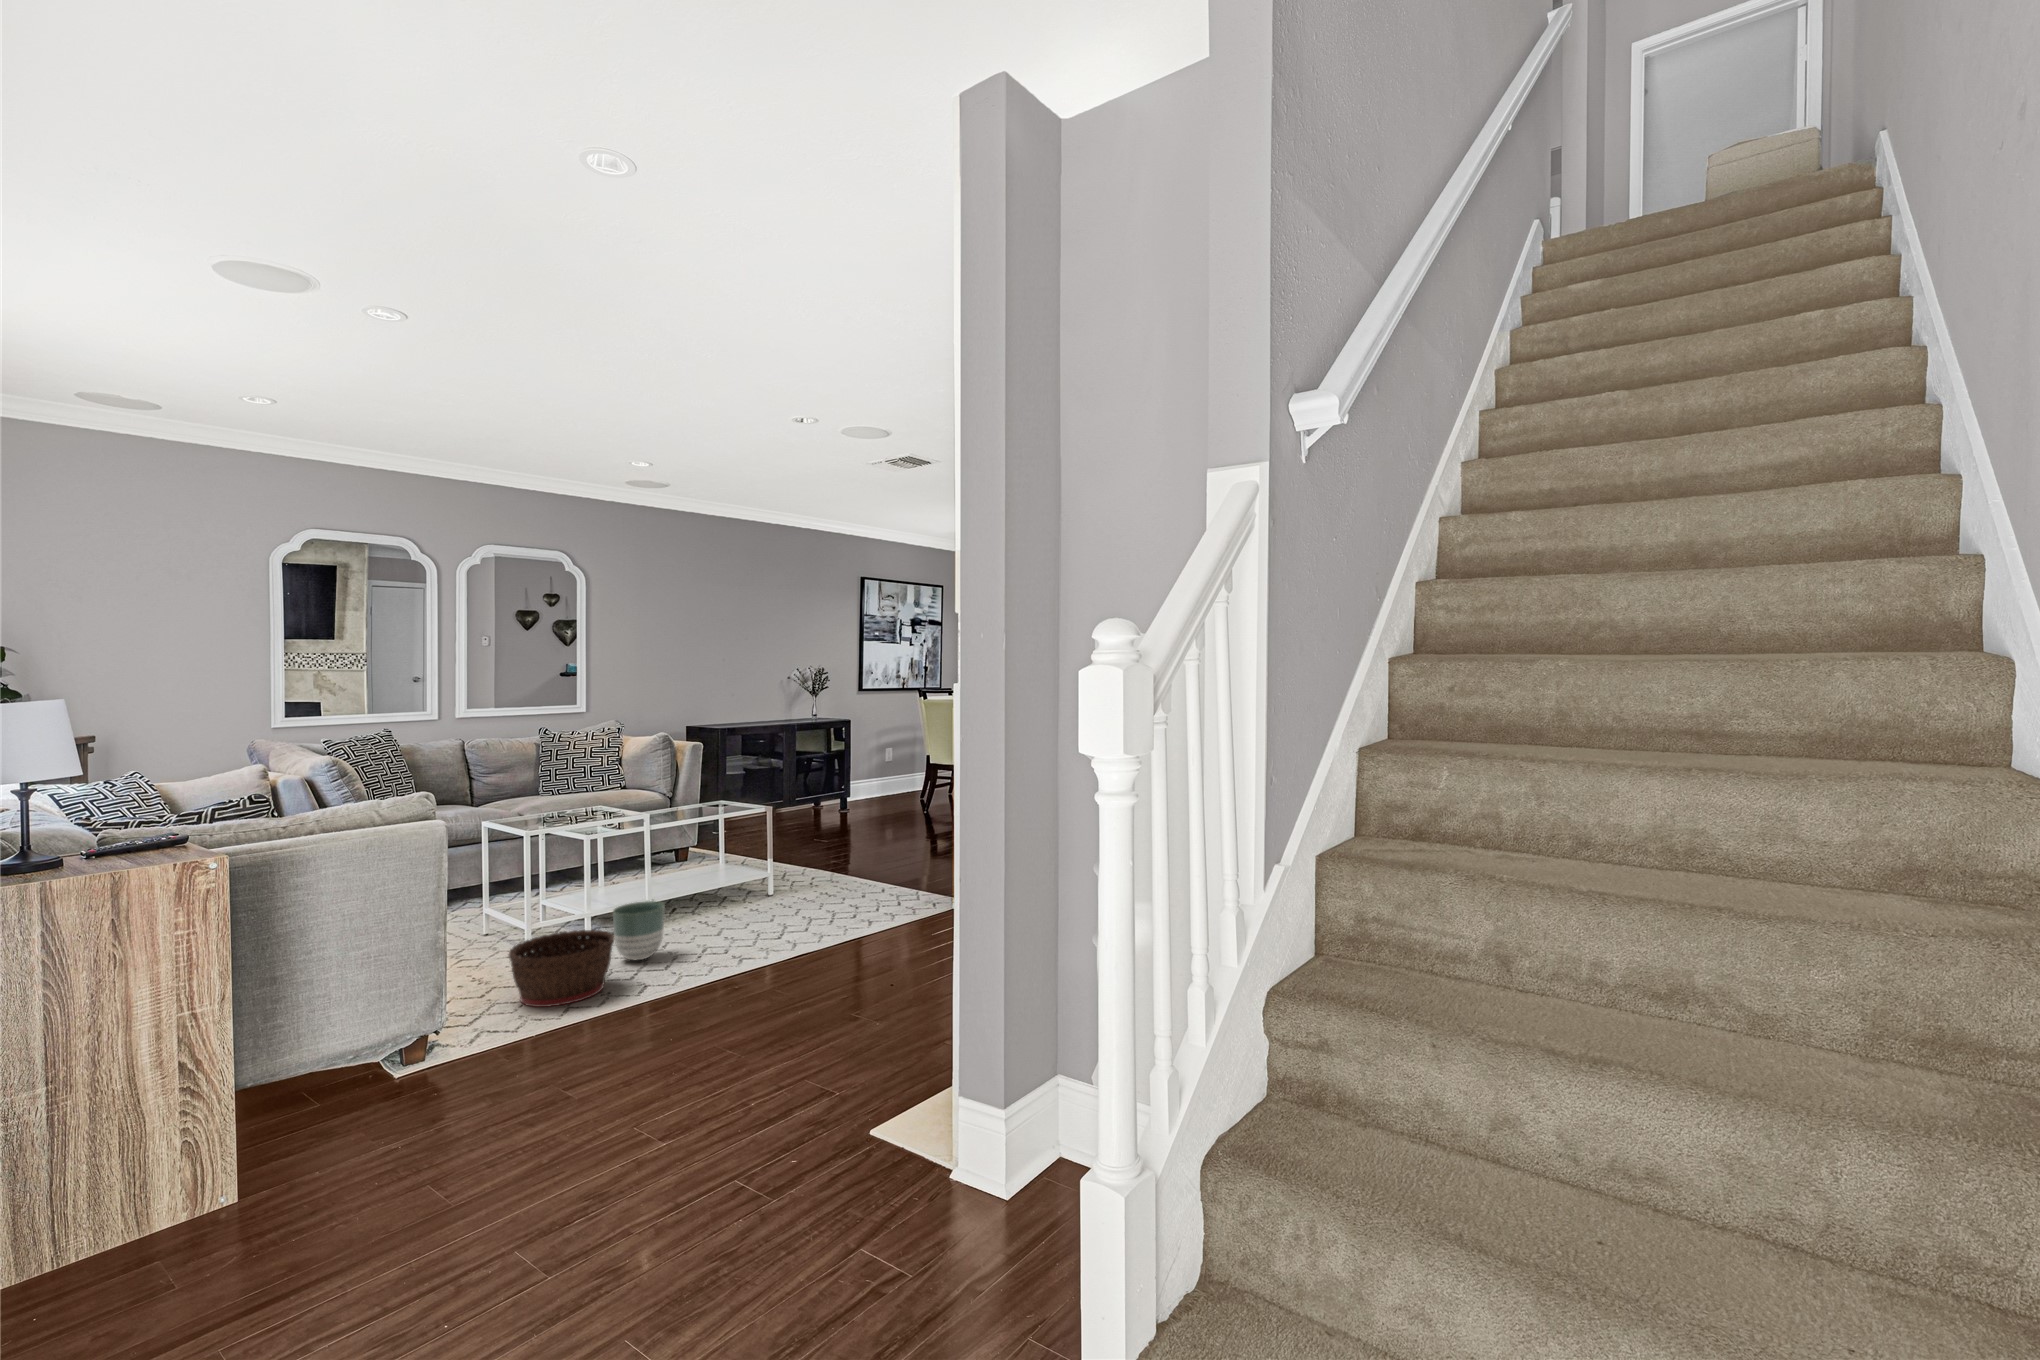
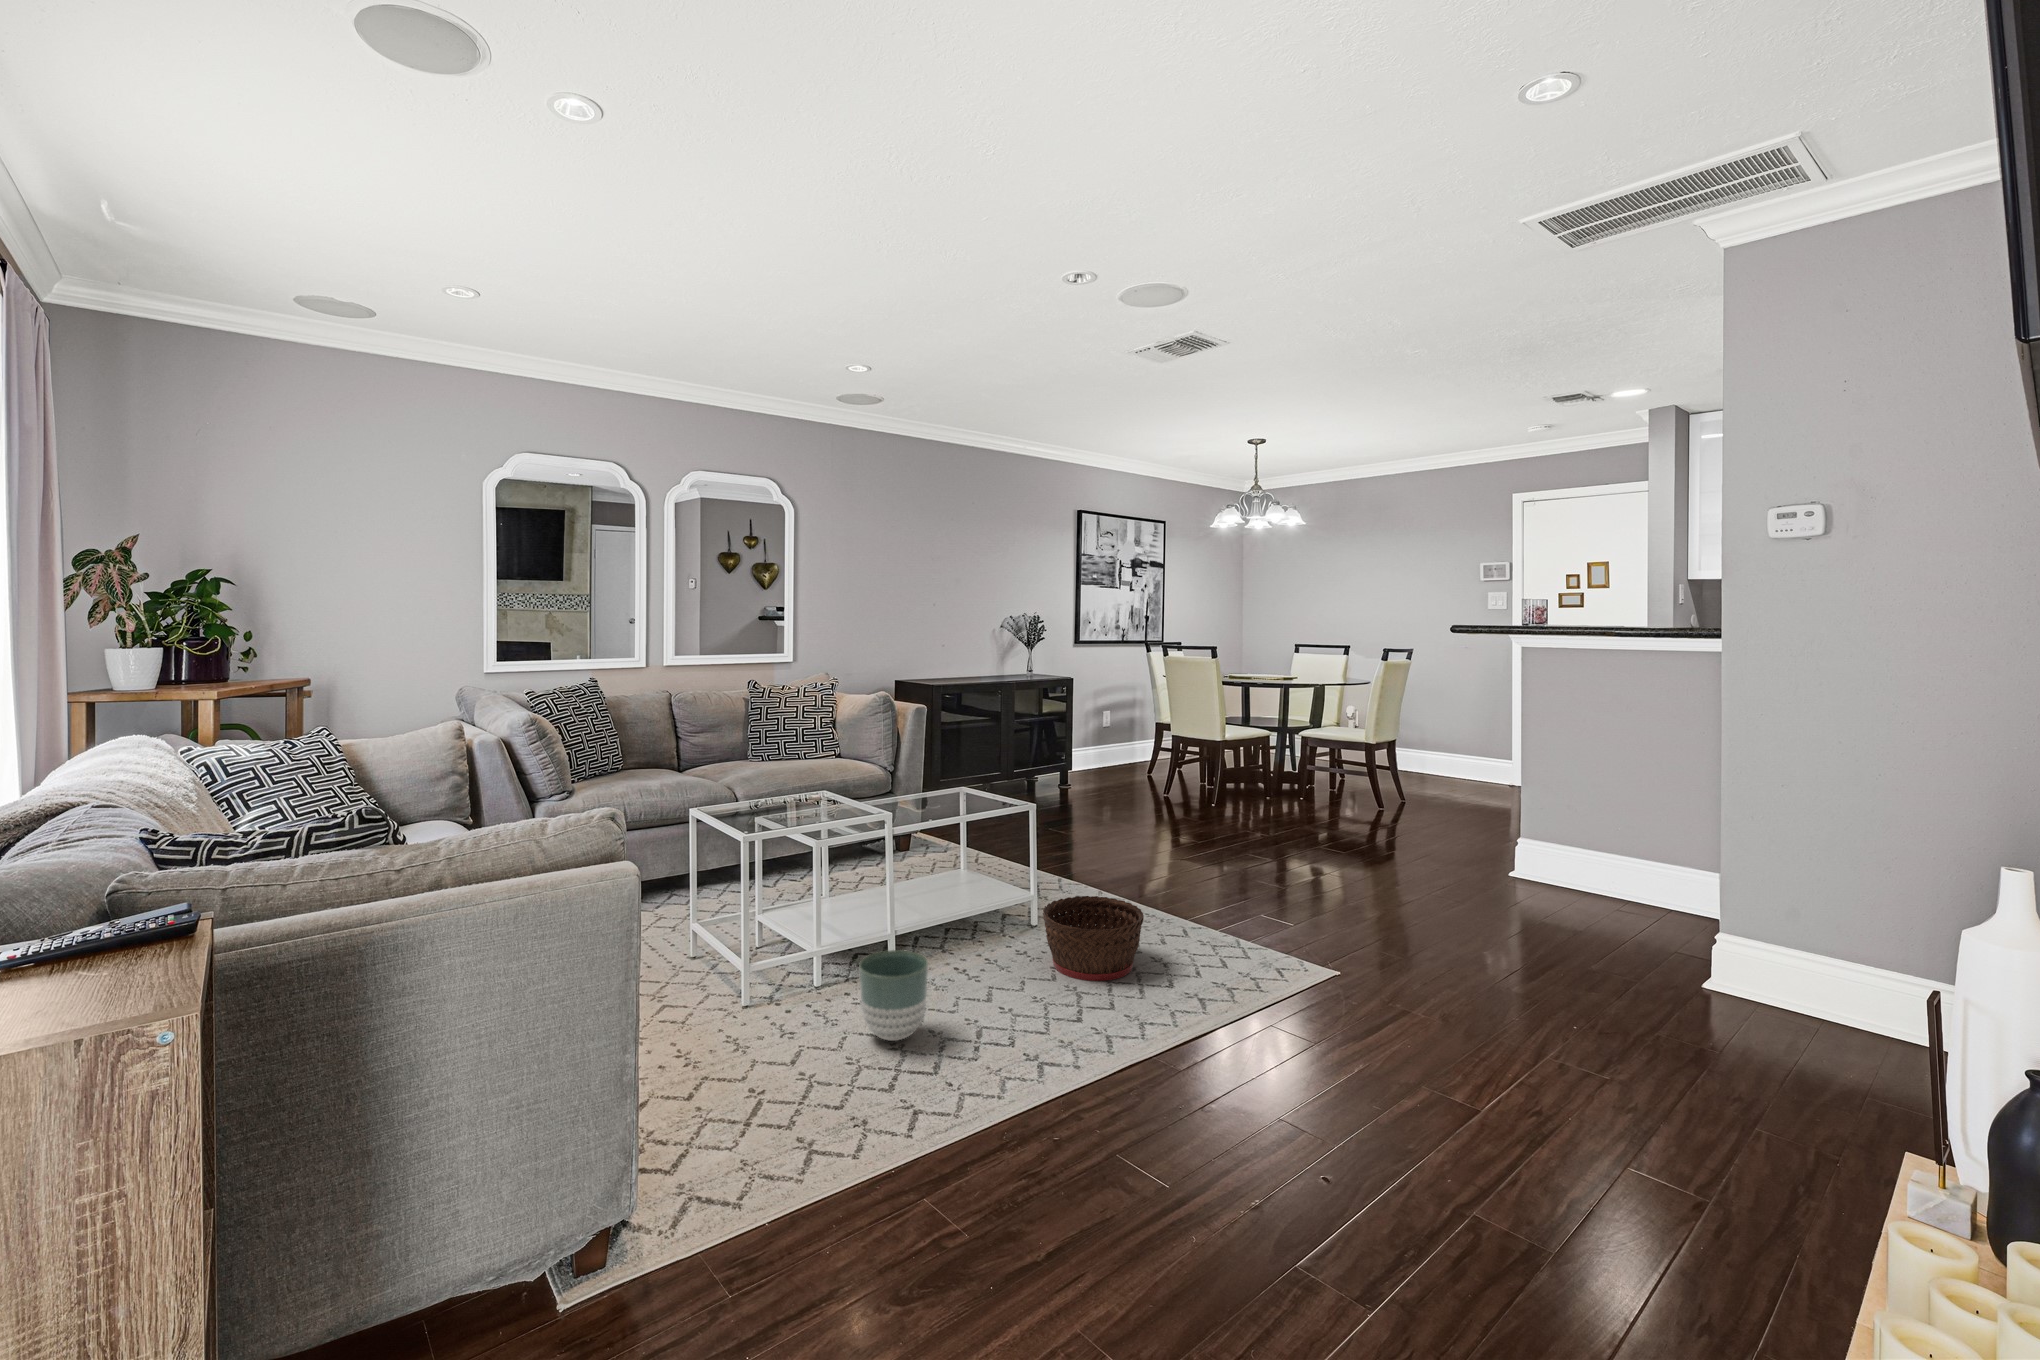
basket: present [509,930,614,1007] -> present [1043,896,1144,981]

